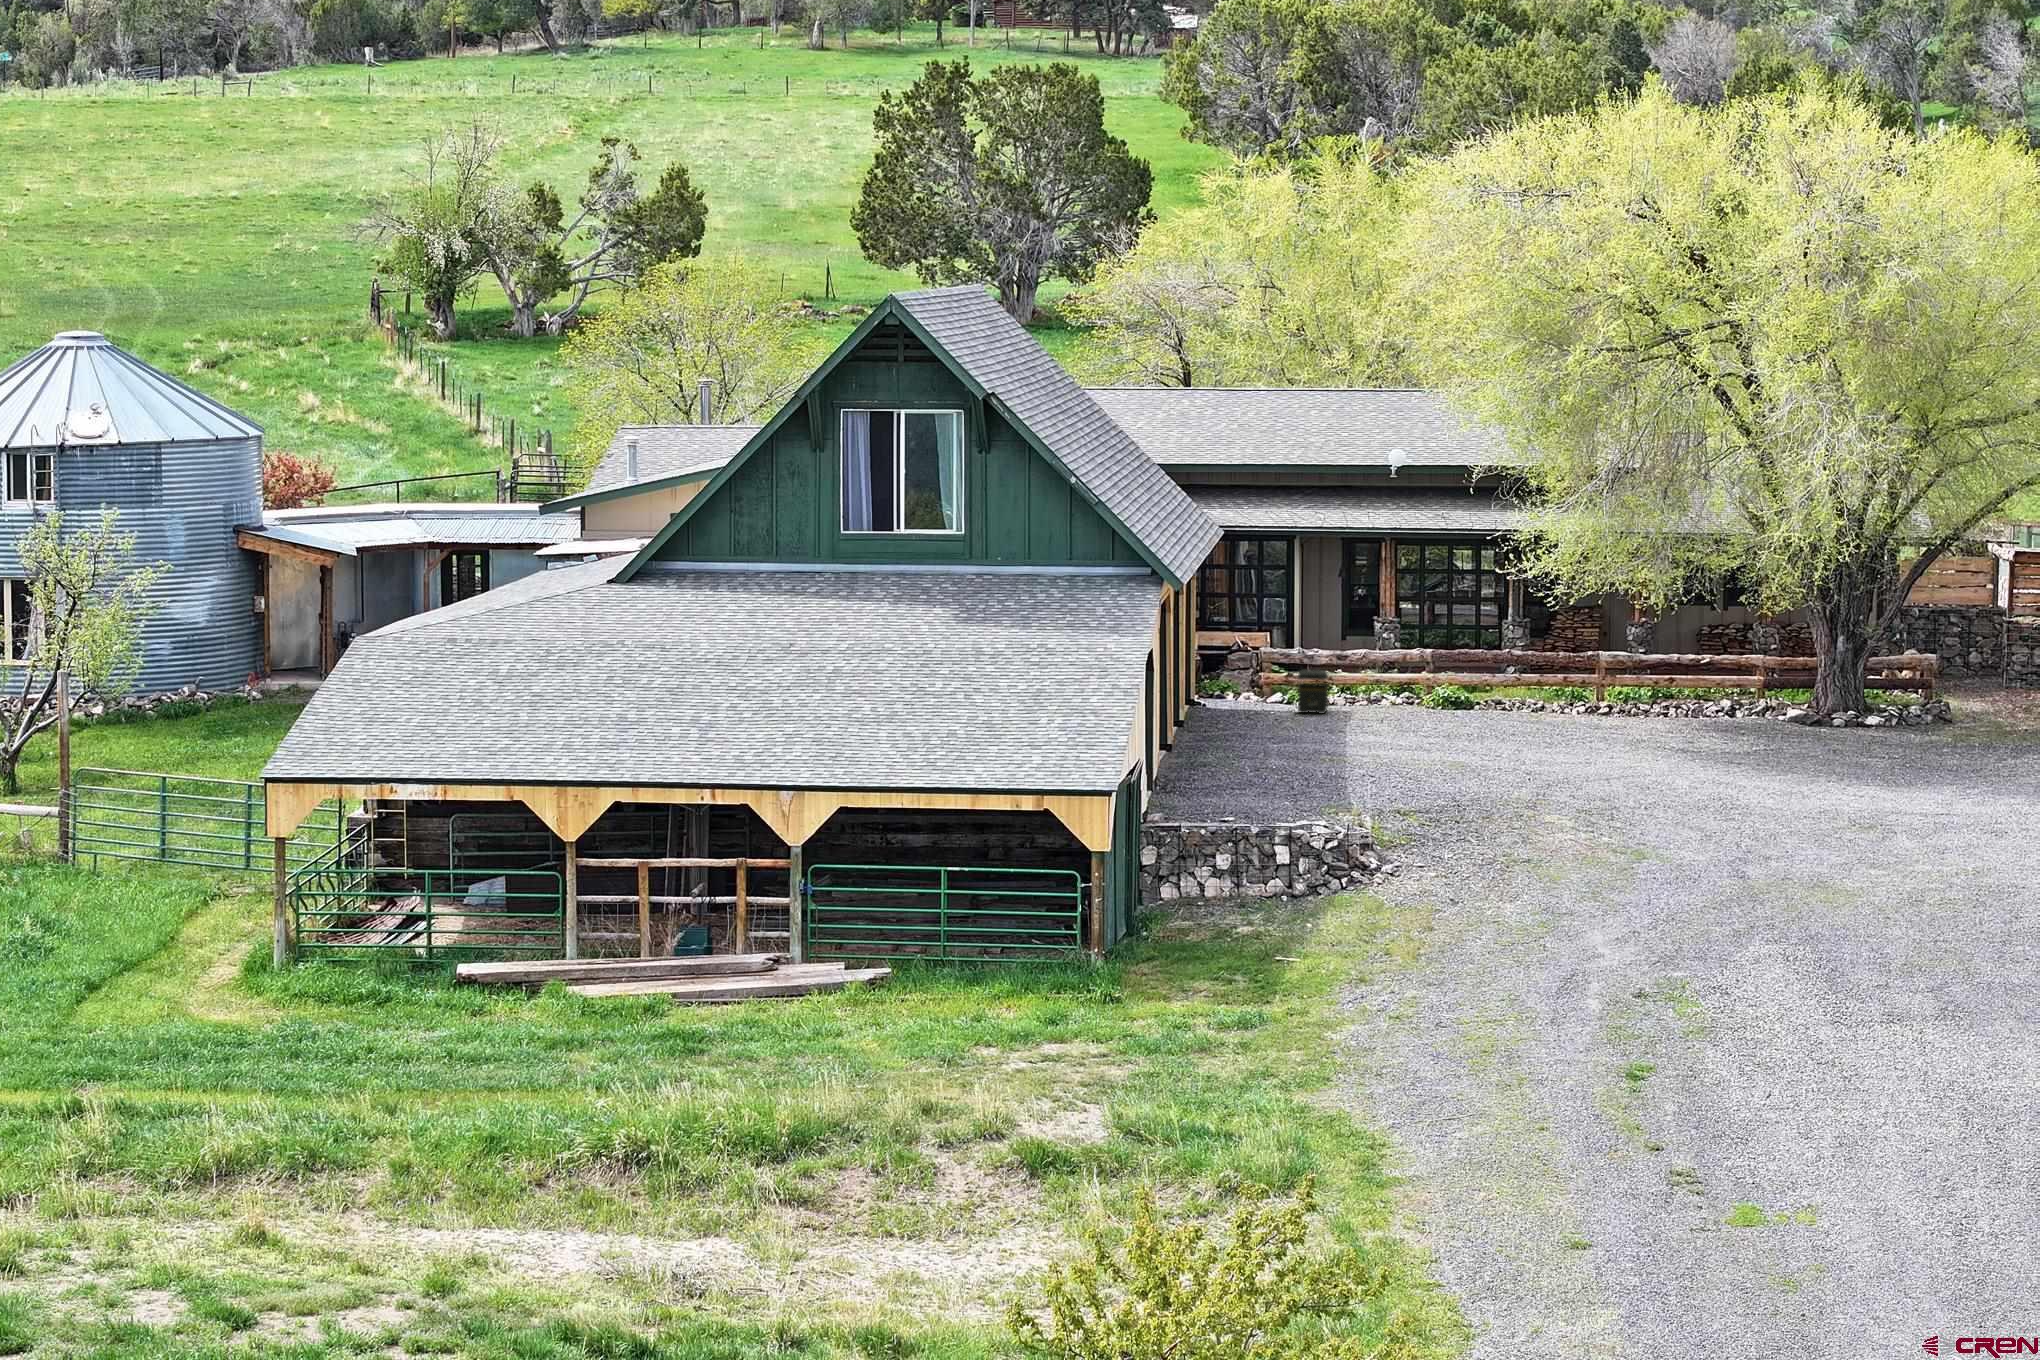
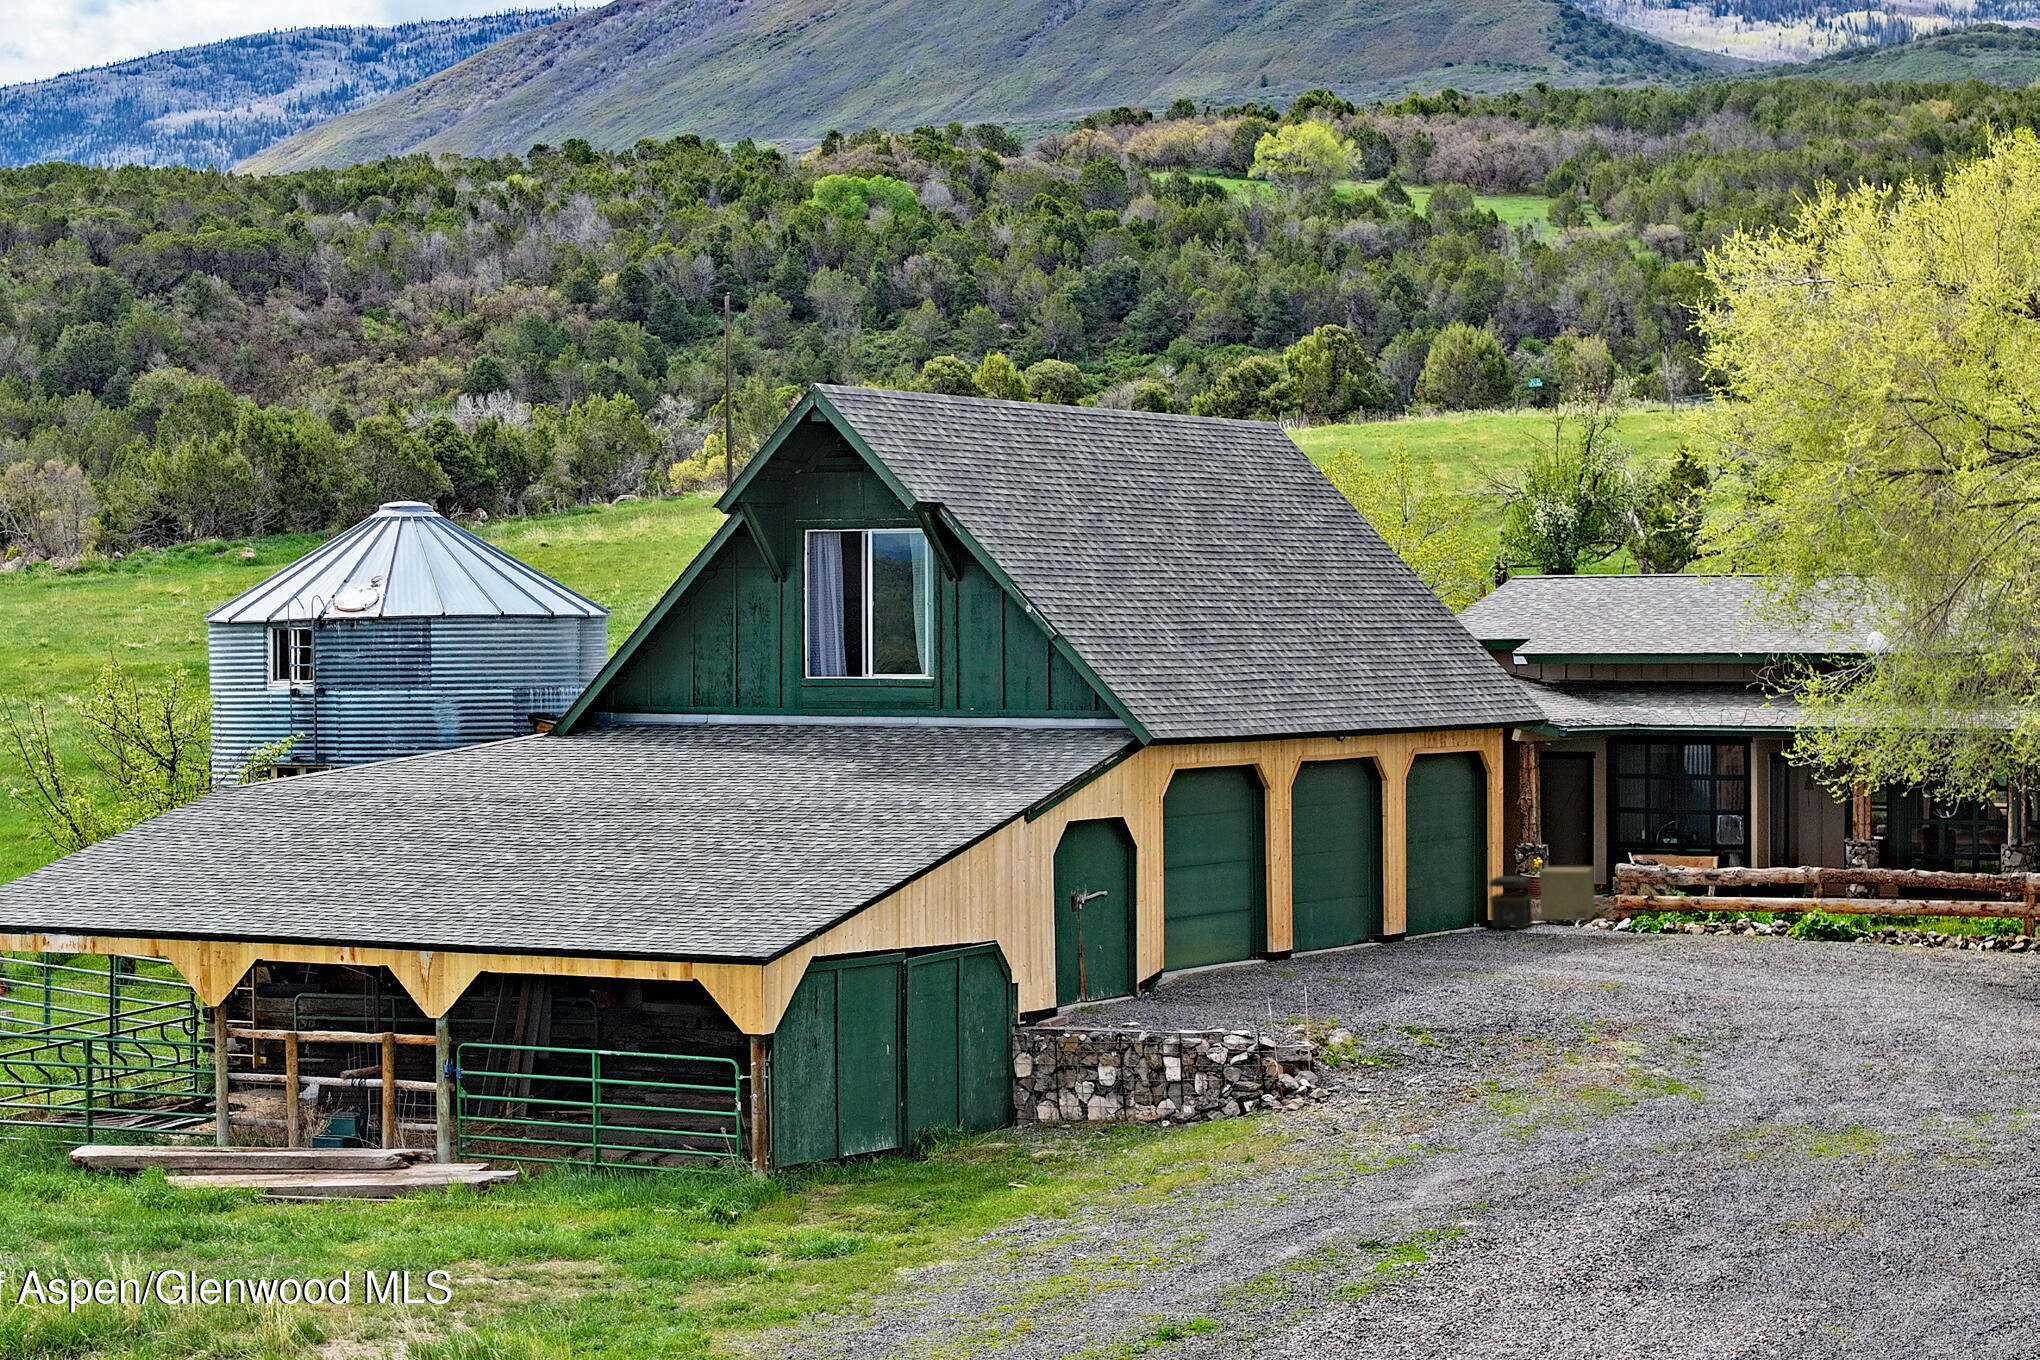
cardboard box: none [1322,658,1364,703] -> present [1539,867,1596,920]

